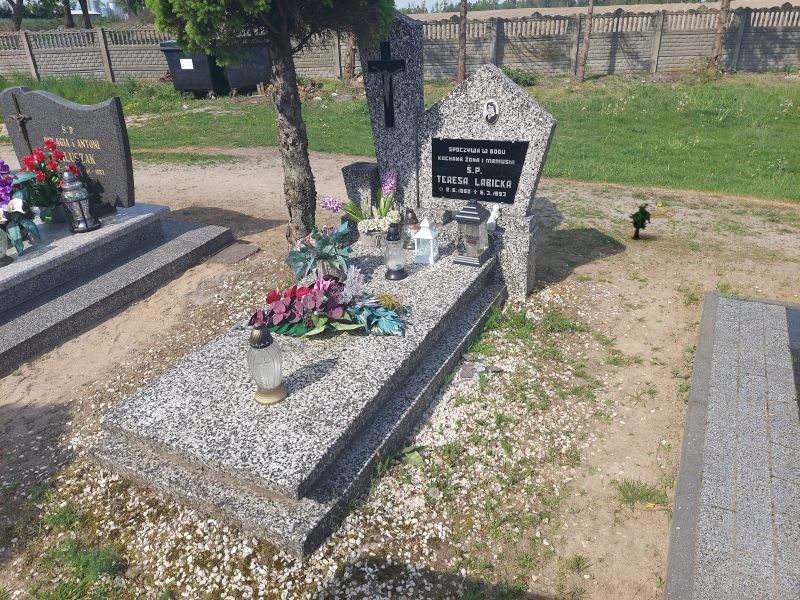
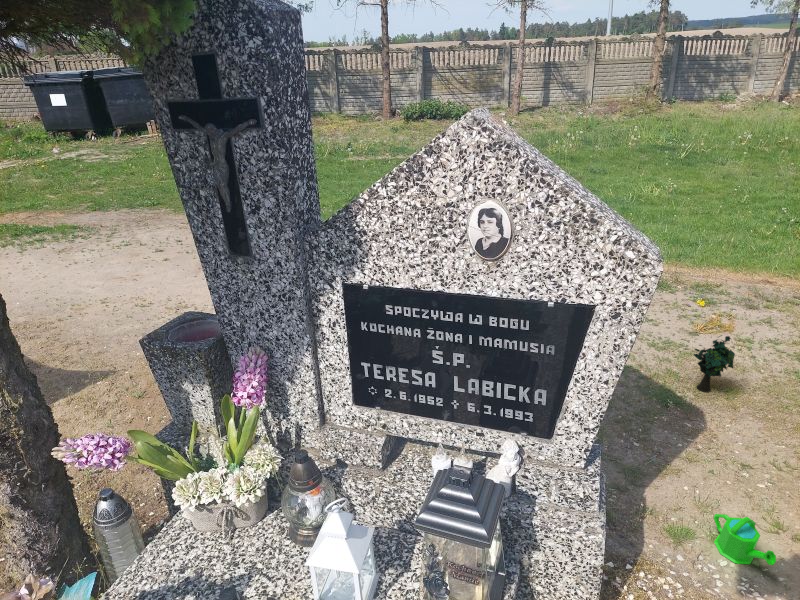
watering can: none [603,264,625,287] -> present [714,514,776,565]

